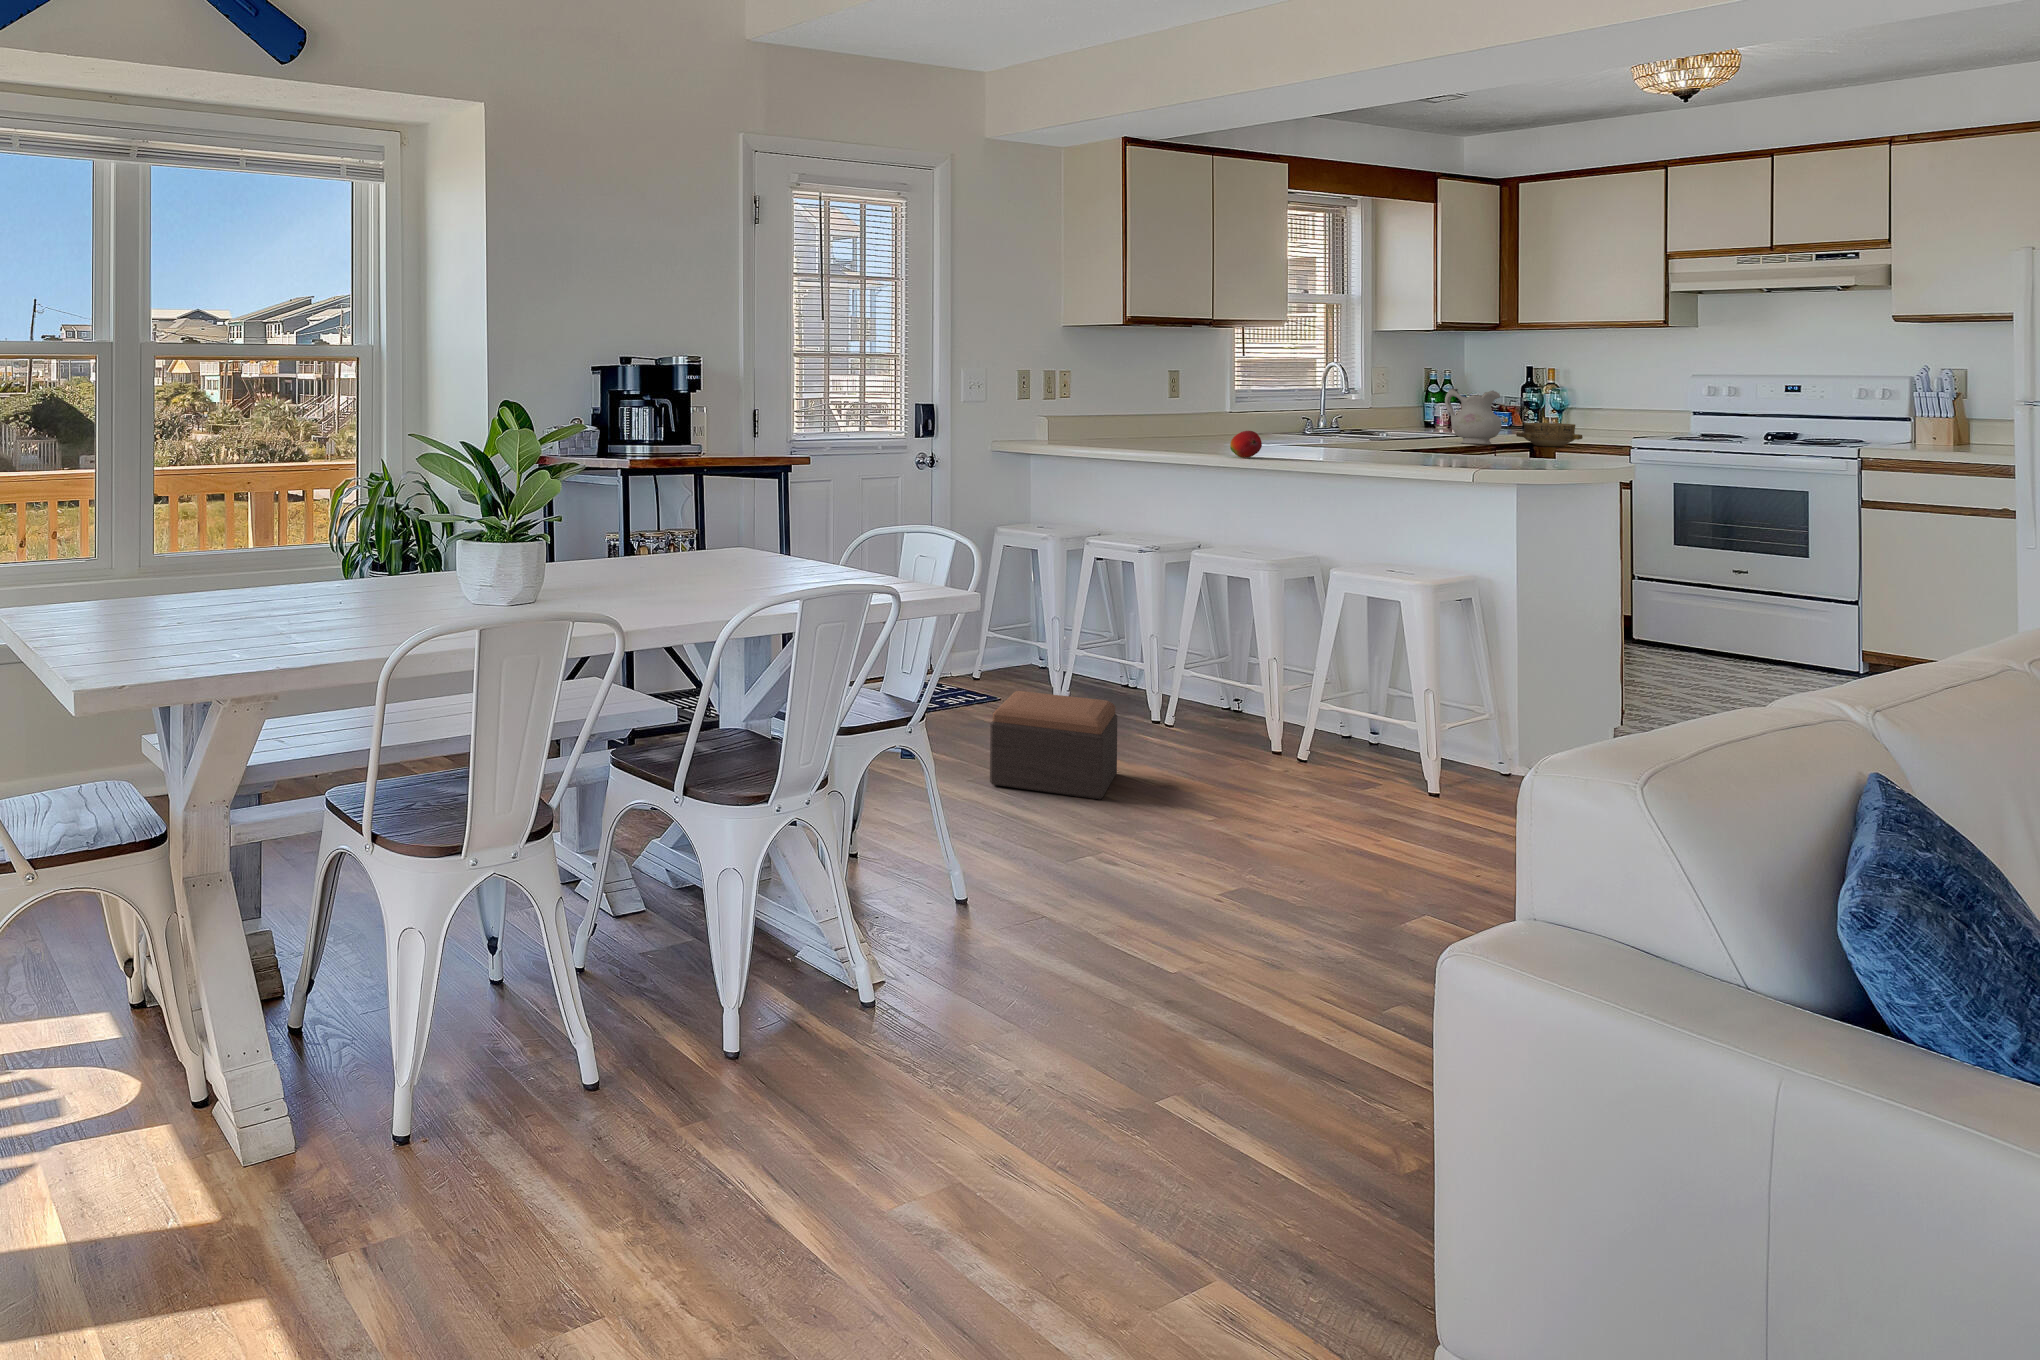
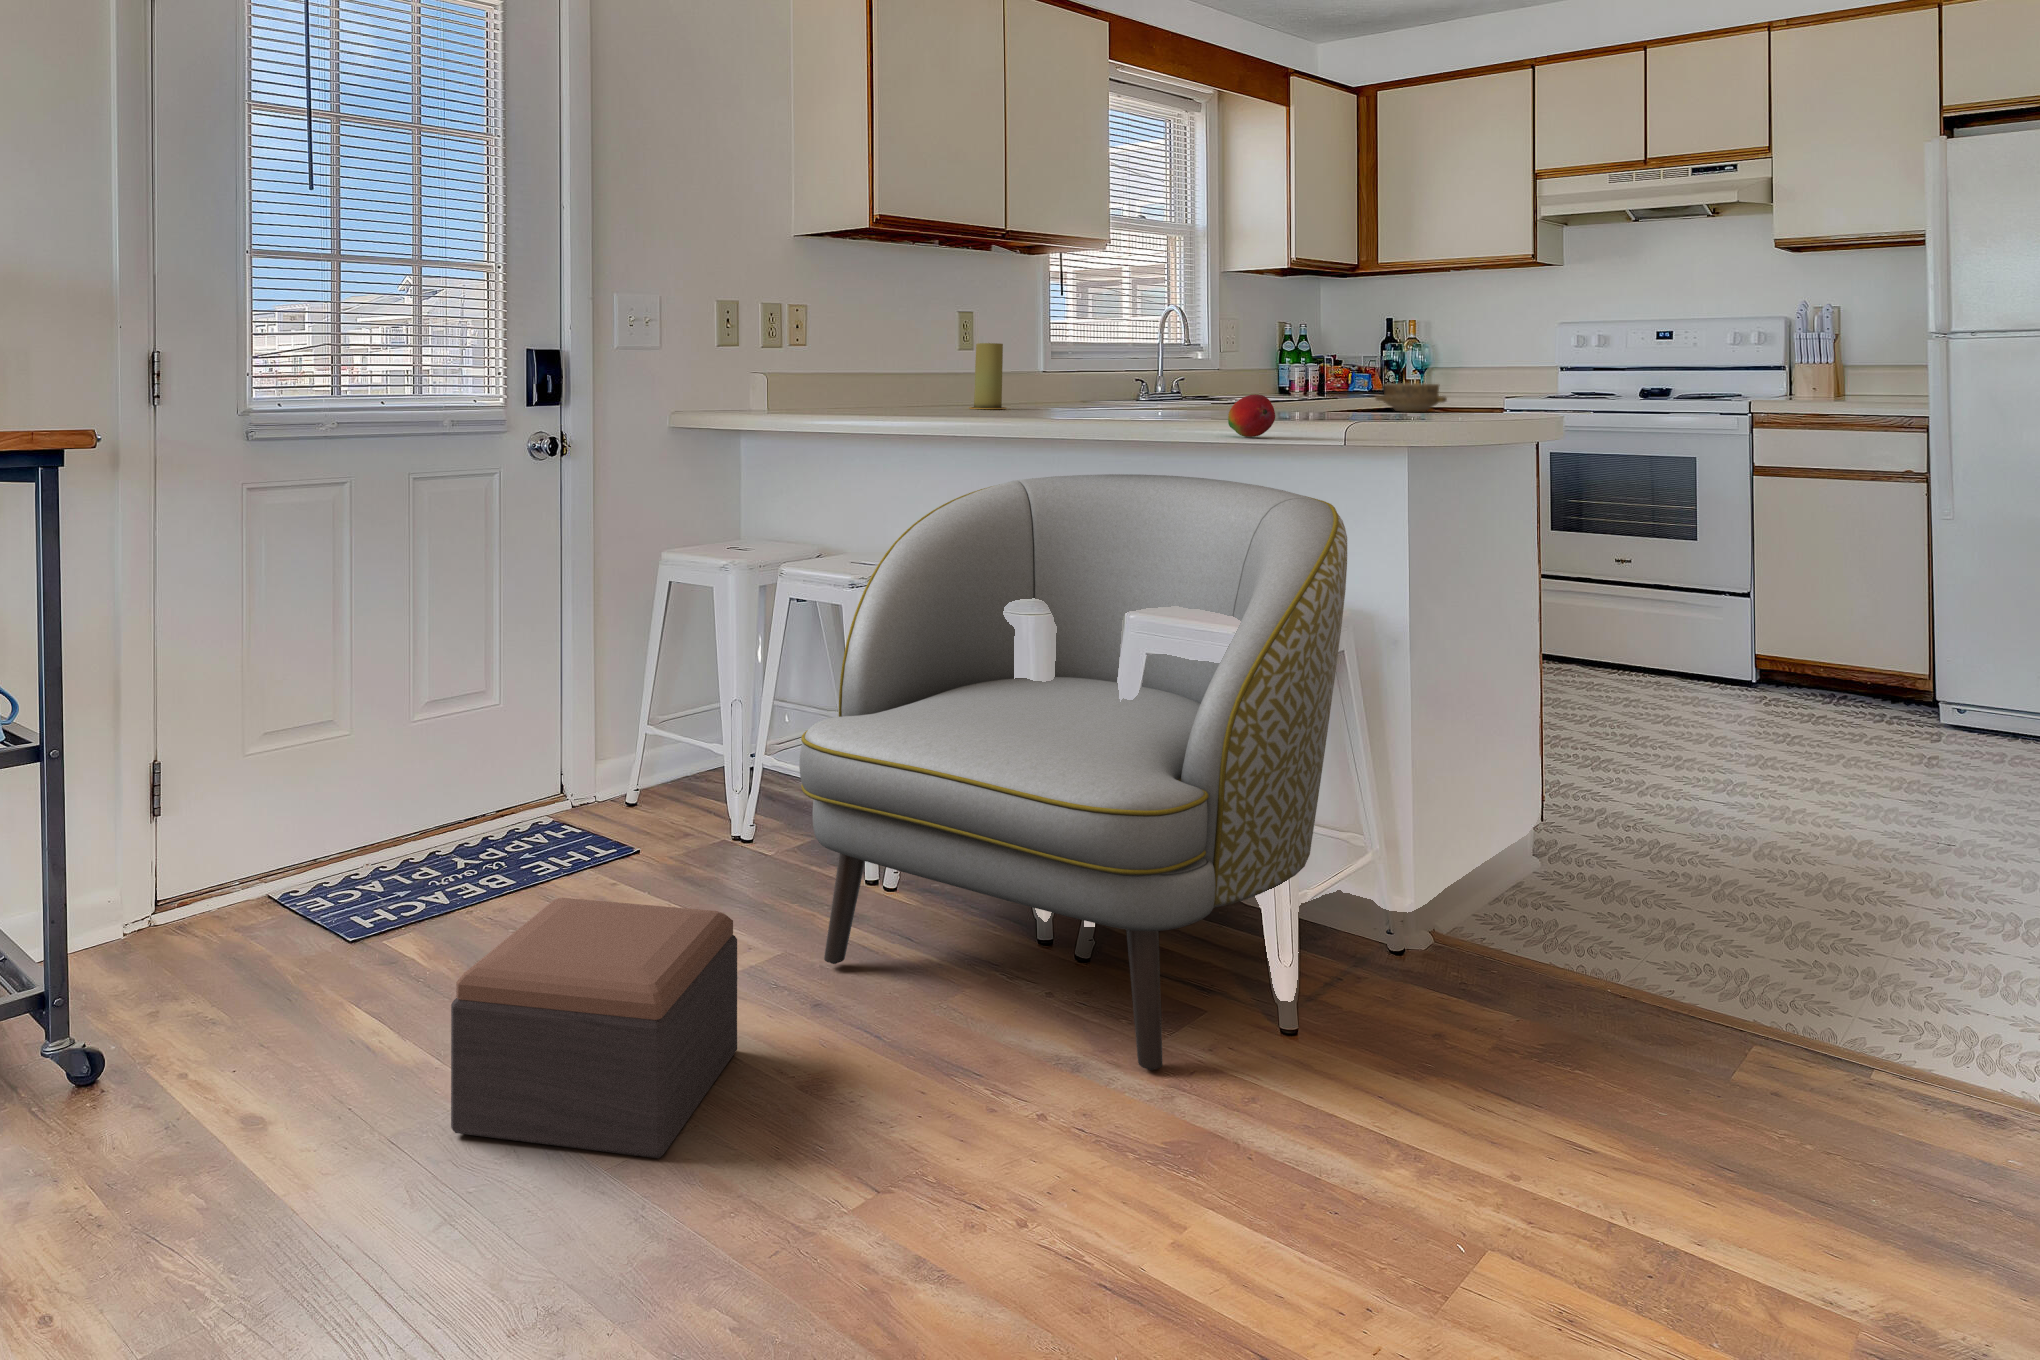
ceramic pitcher: present [1445,388,1502,444] -> none [1297,341,1360,410]
candle: none [1180,392,1209,439] -> present [969,343,1006,409]
fruit: present [1230,431,1262,458] -> present [1228,394,1275,437]
armchair: none [1134,488,1475,796] -> present [799,474,1347,1070]

